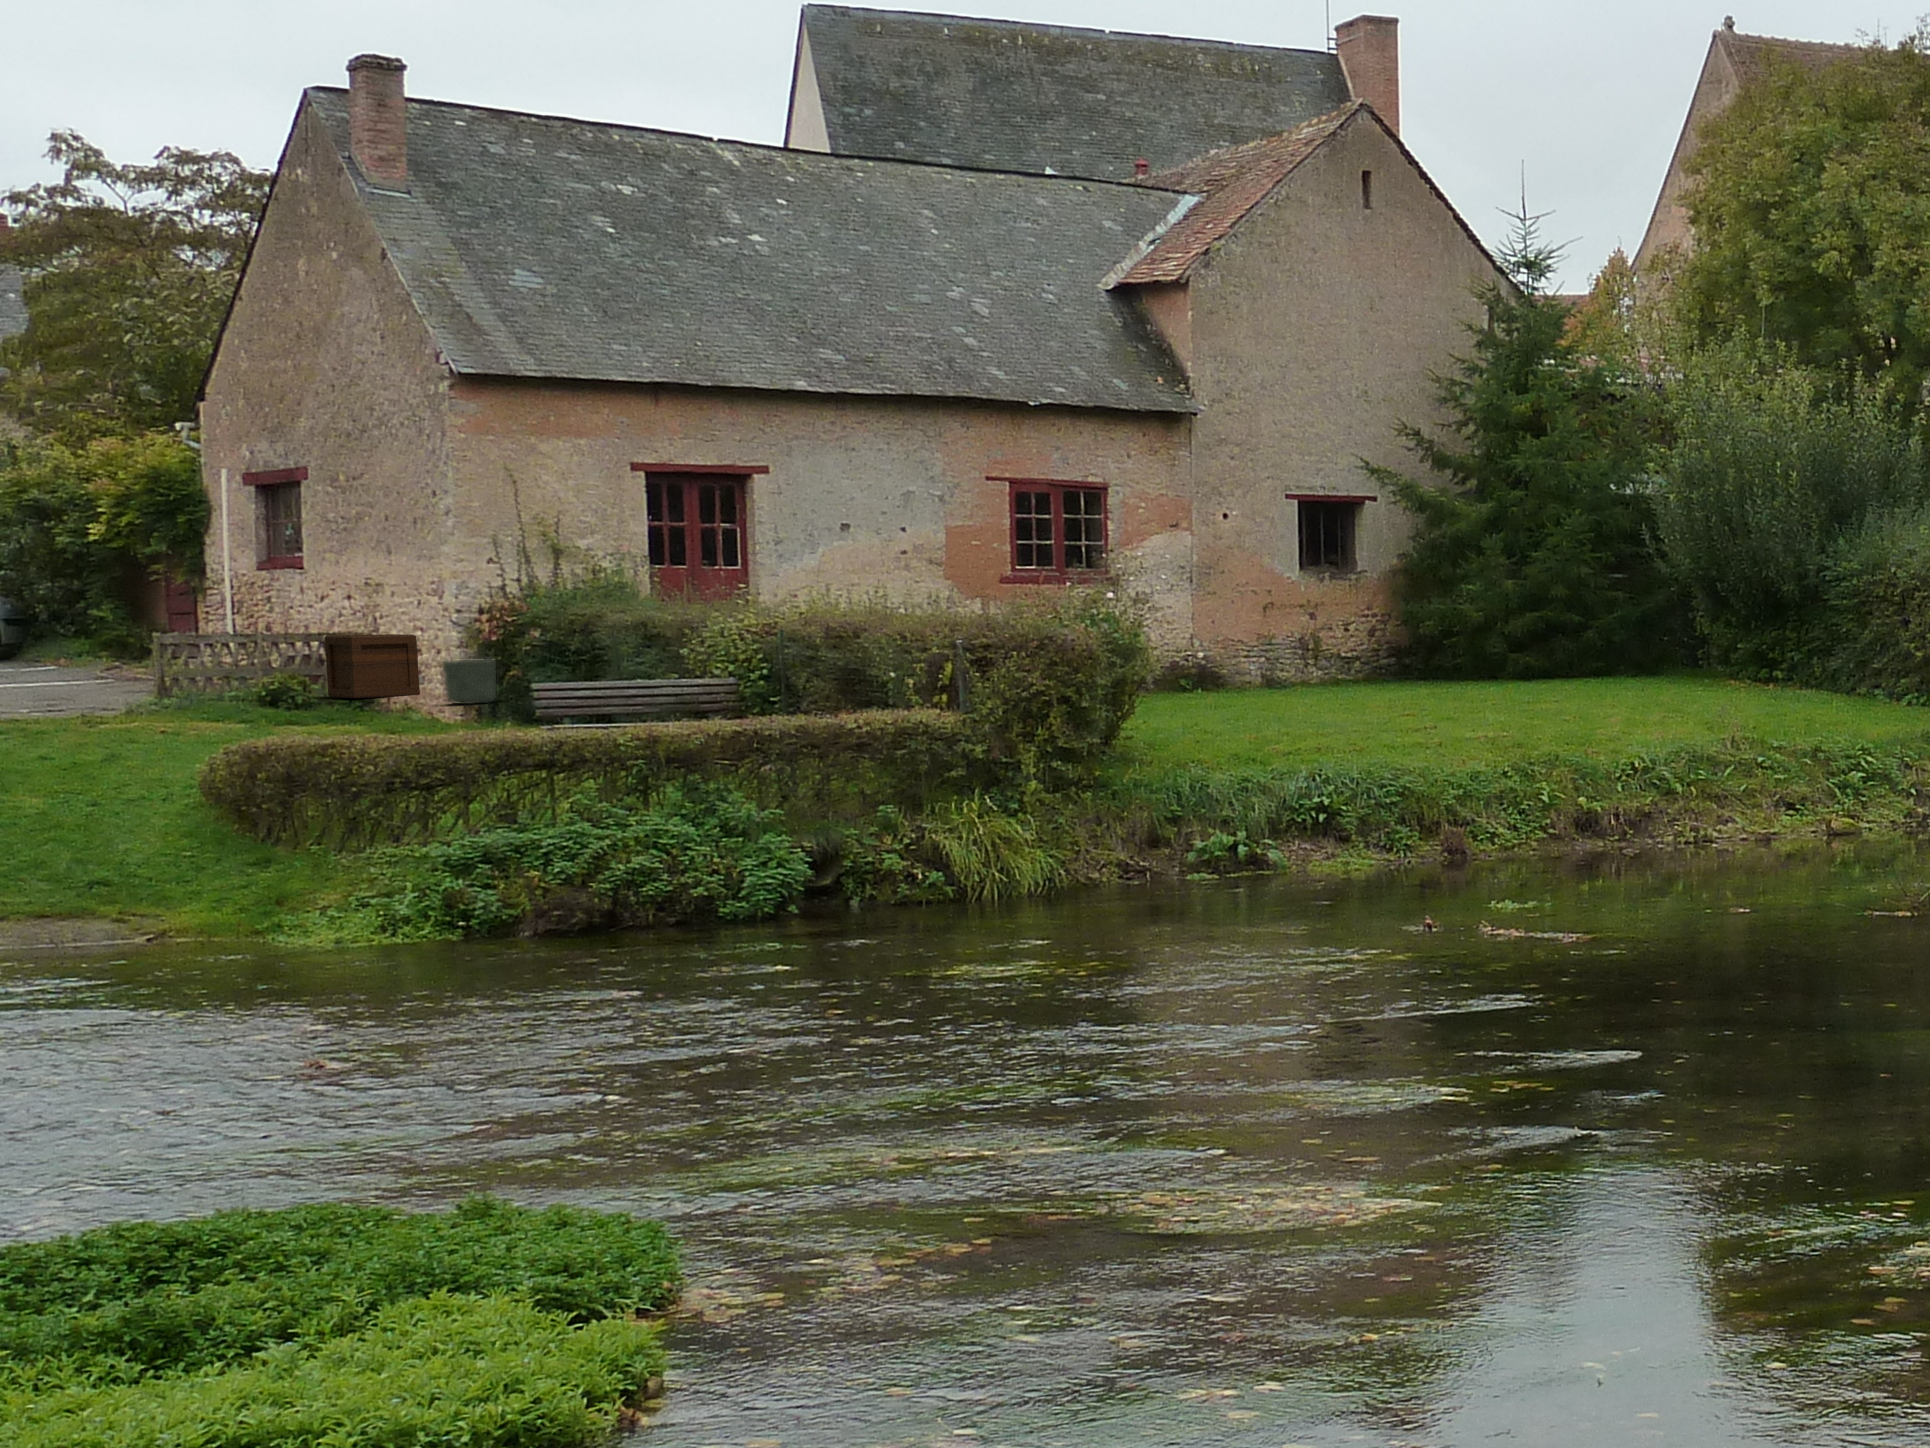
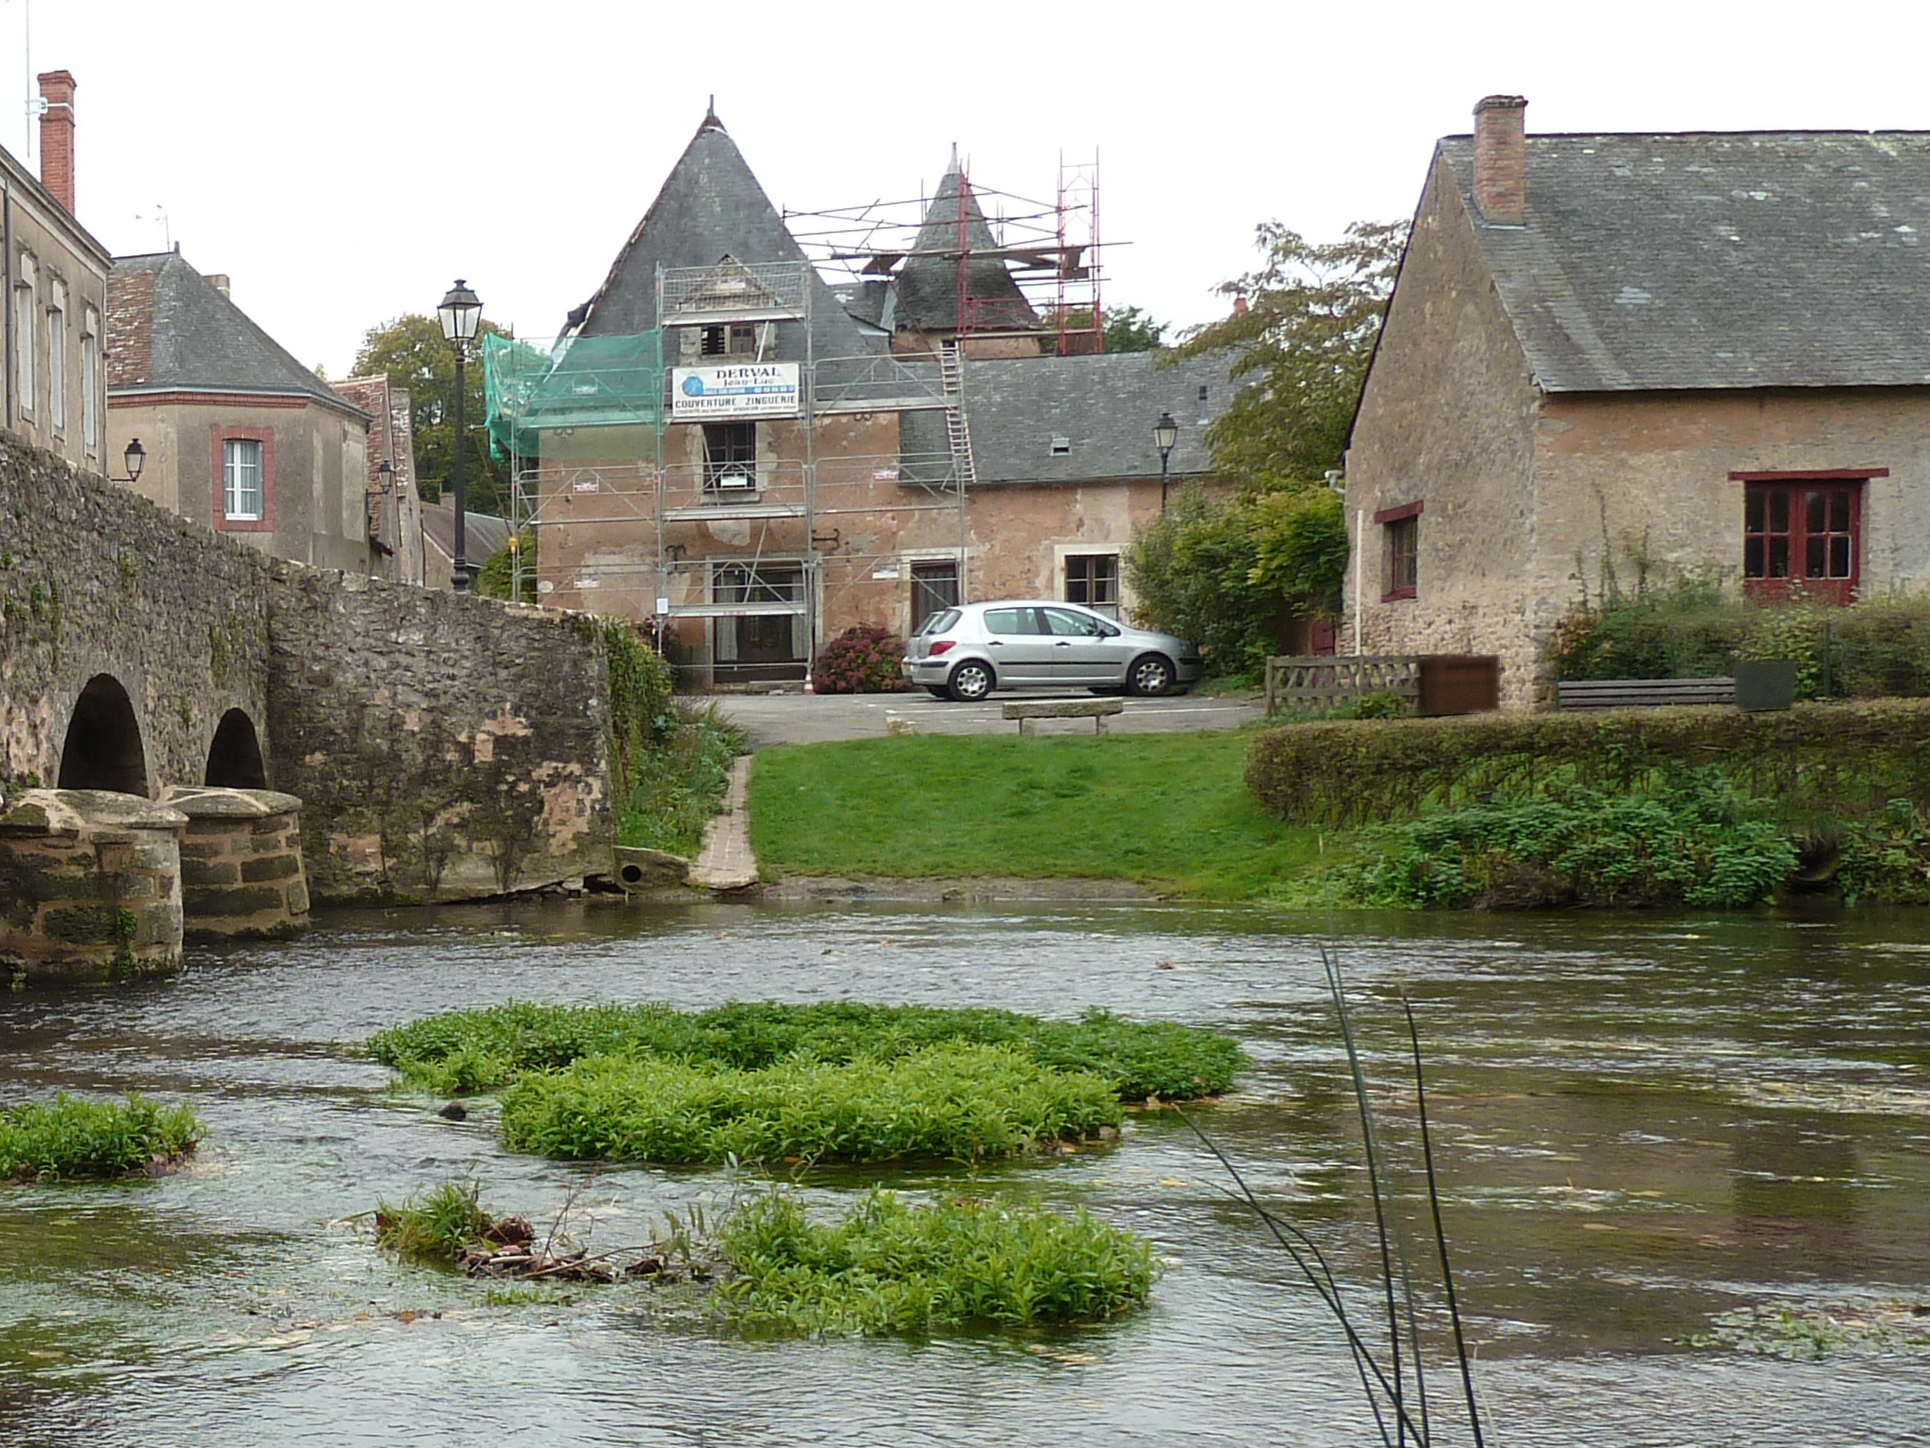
planter: present [442,659,496,704] -> present [1733,660,1796,711]

